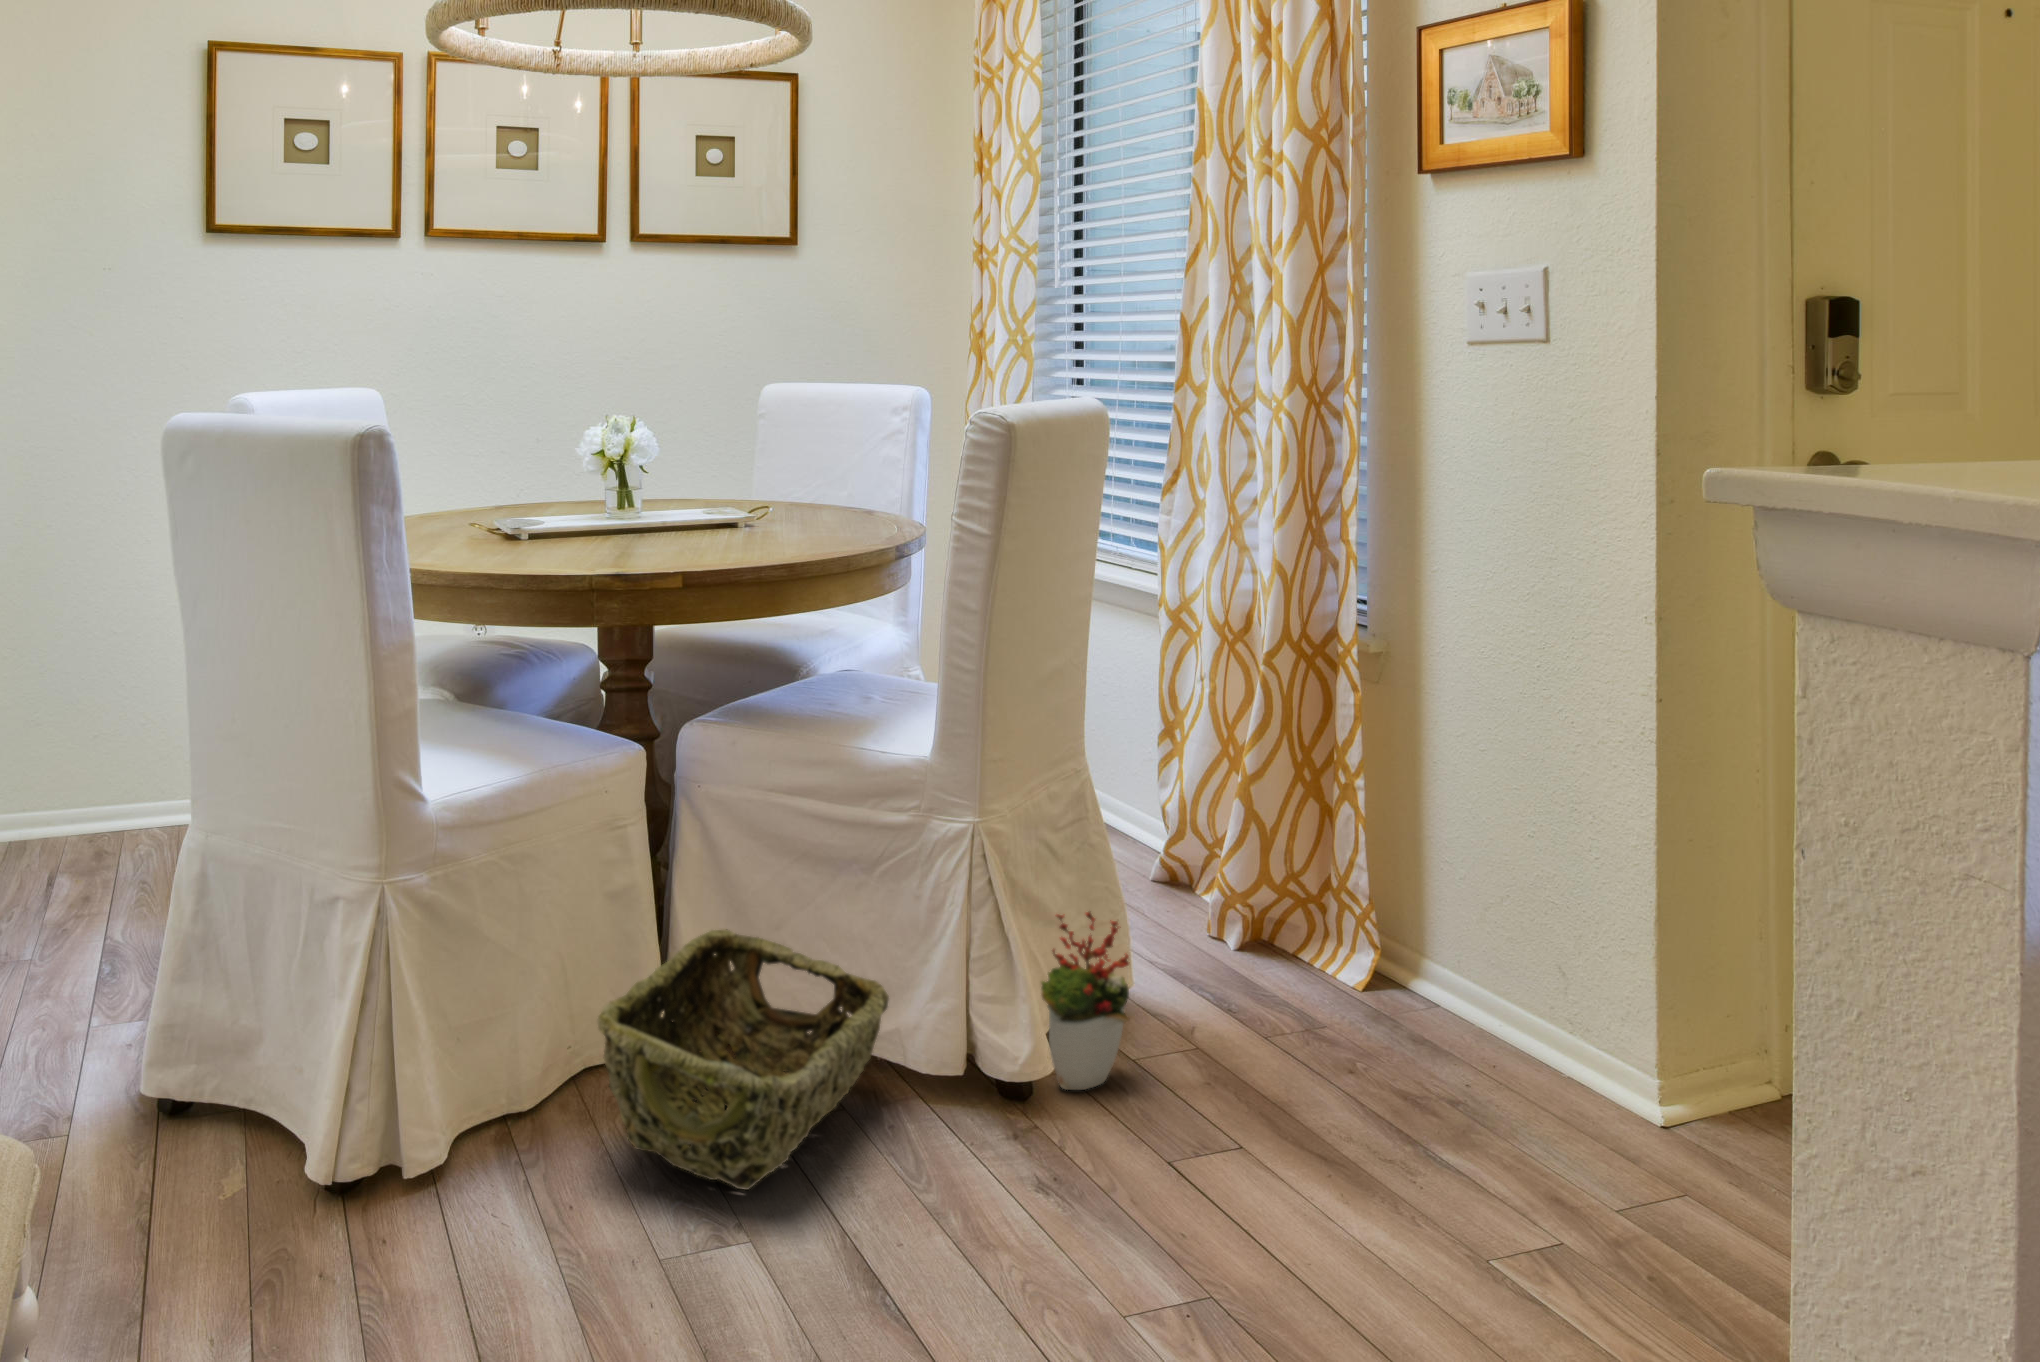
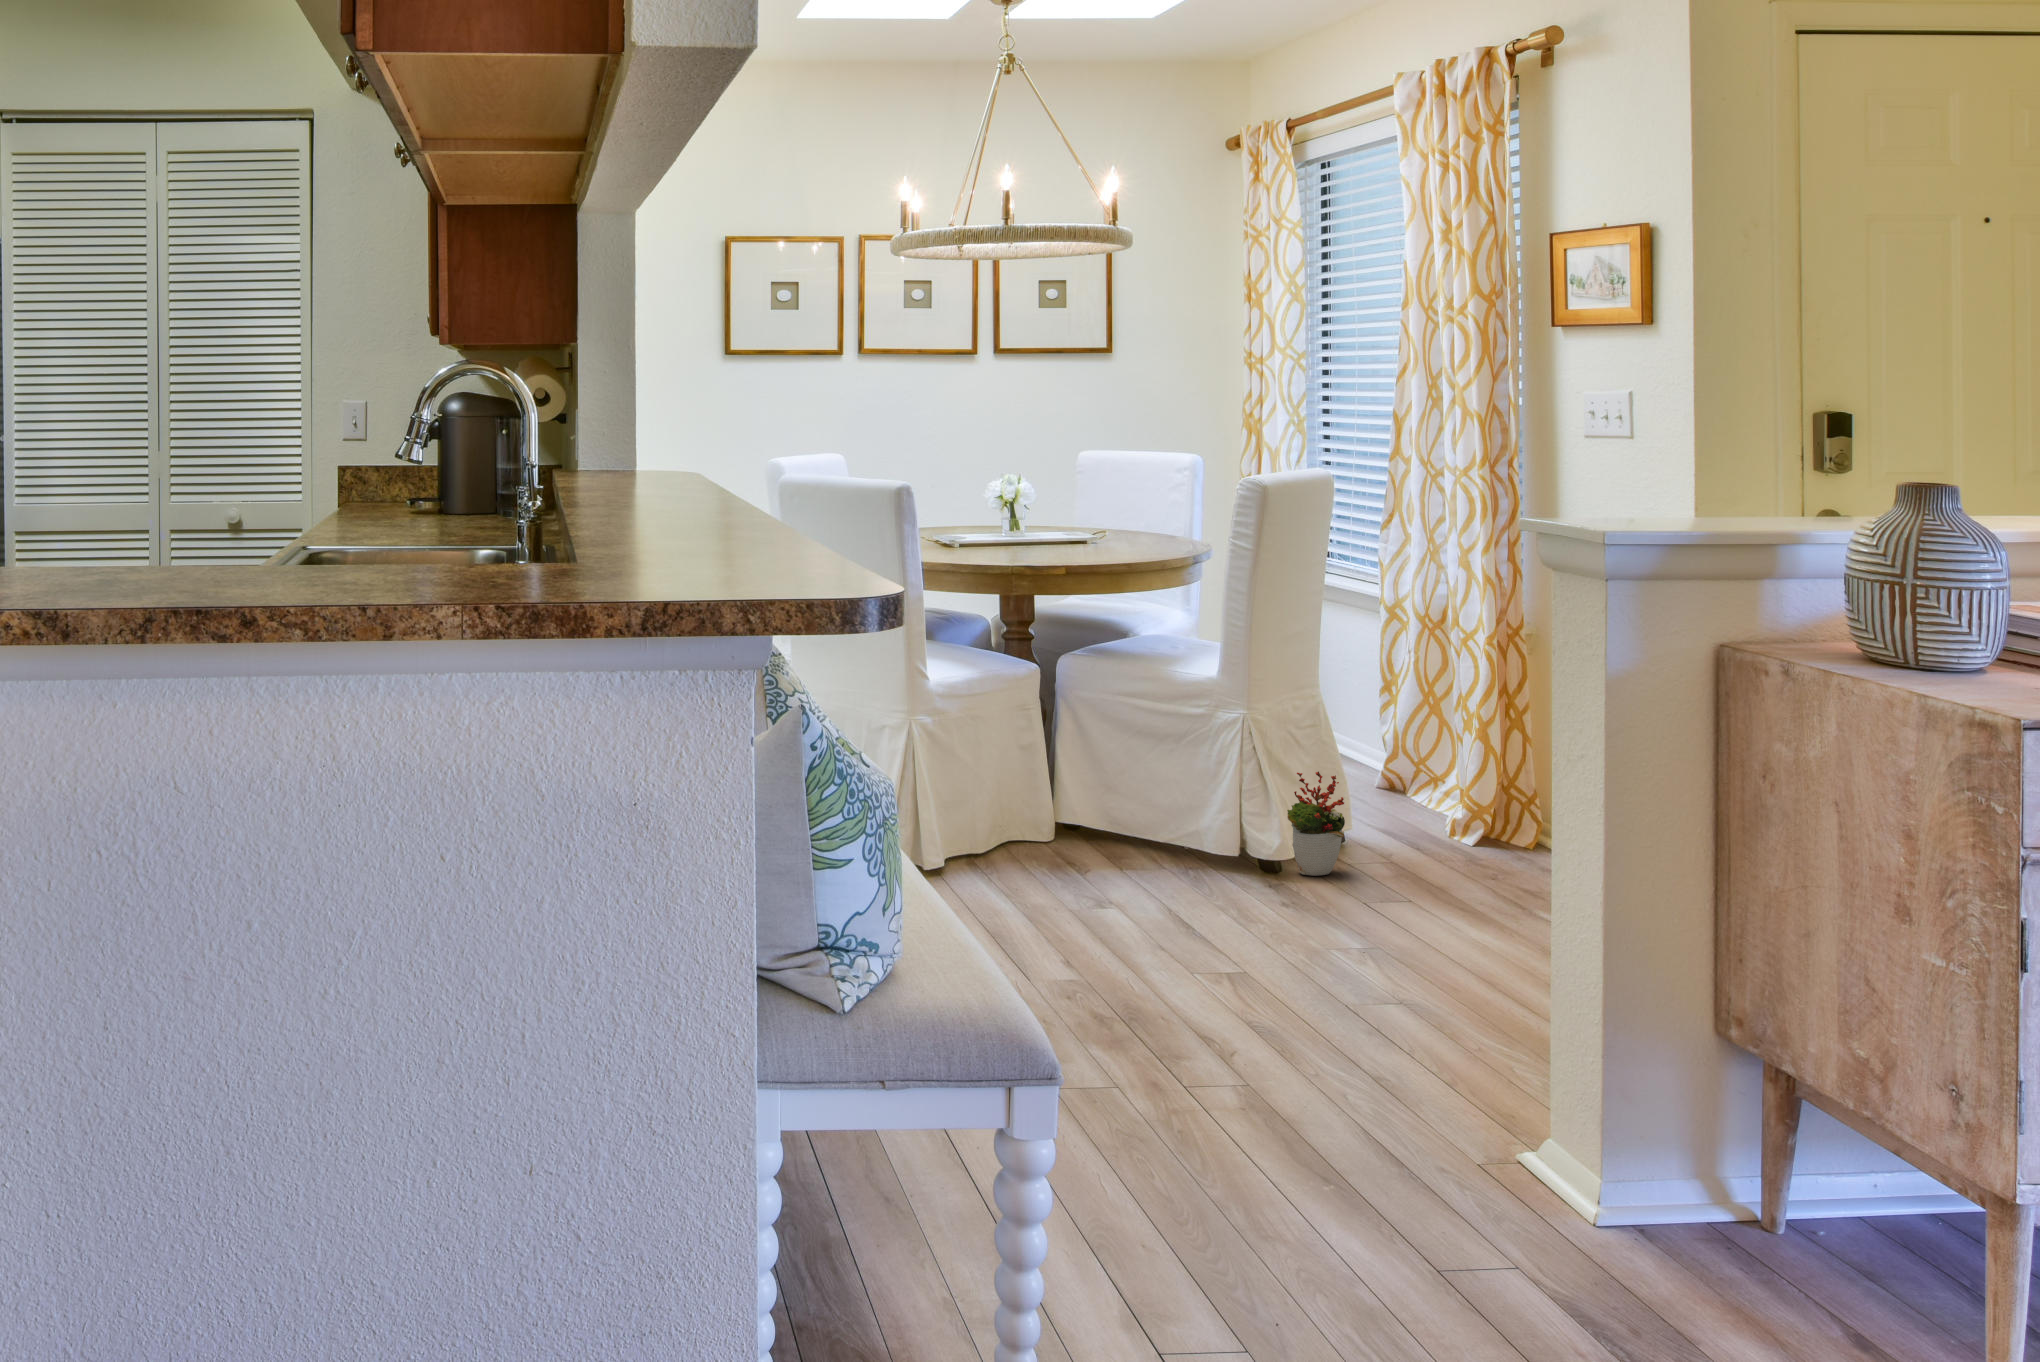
woven basket: present [598,929,889,1190] -> none [1027,771,1193,894]

